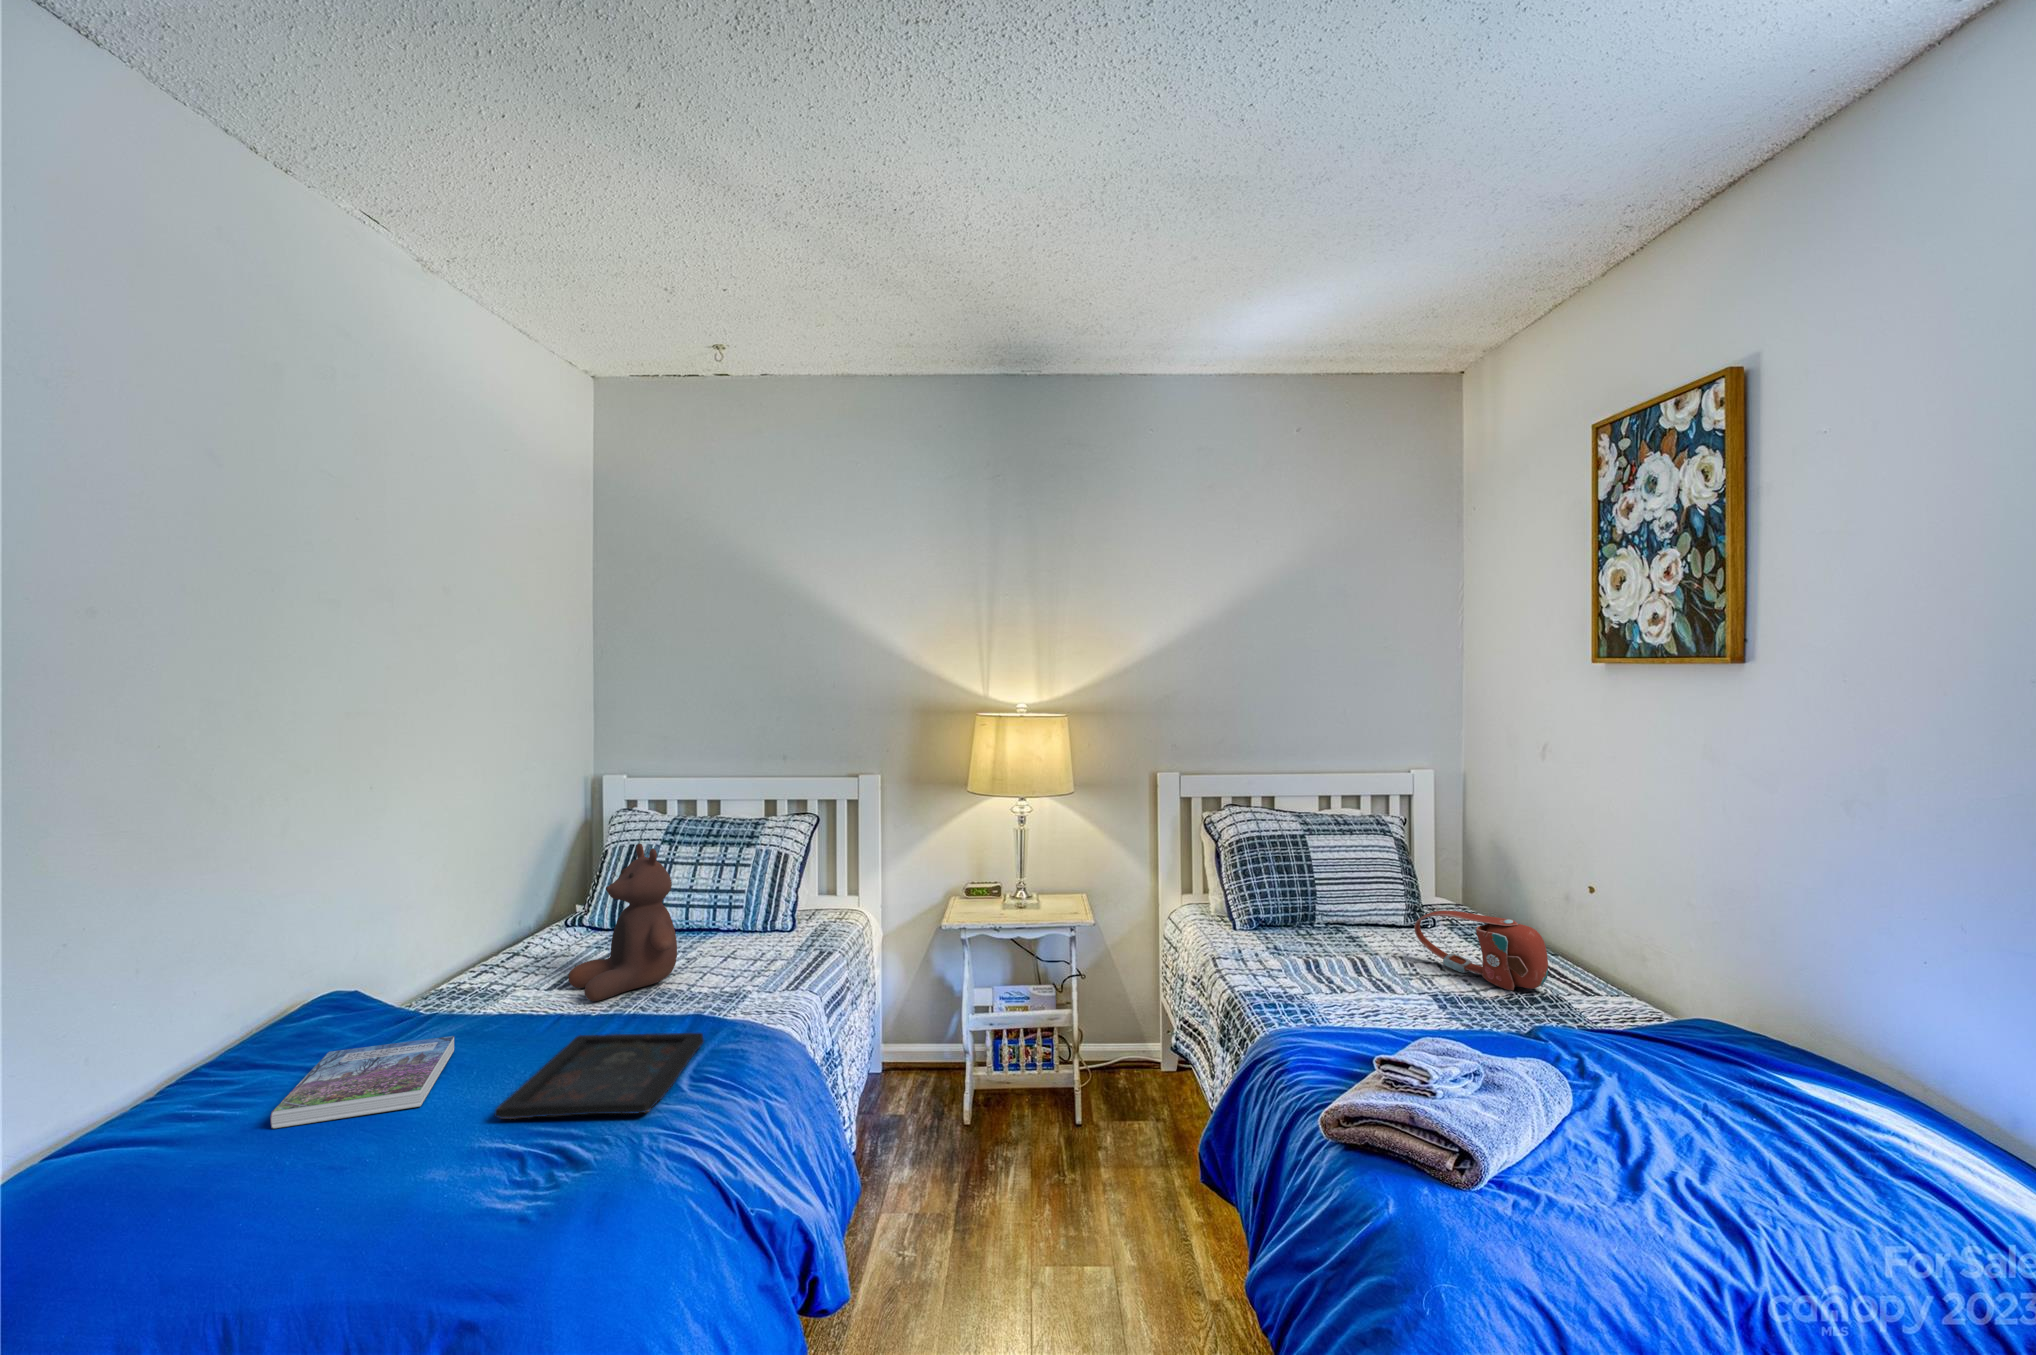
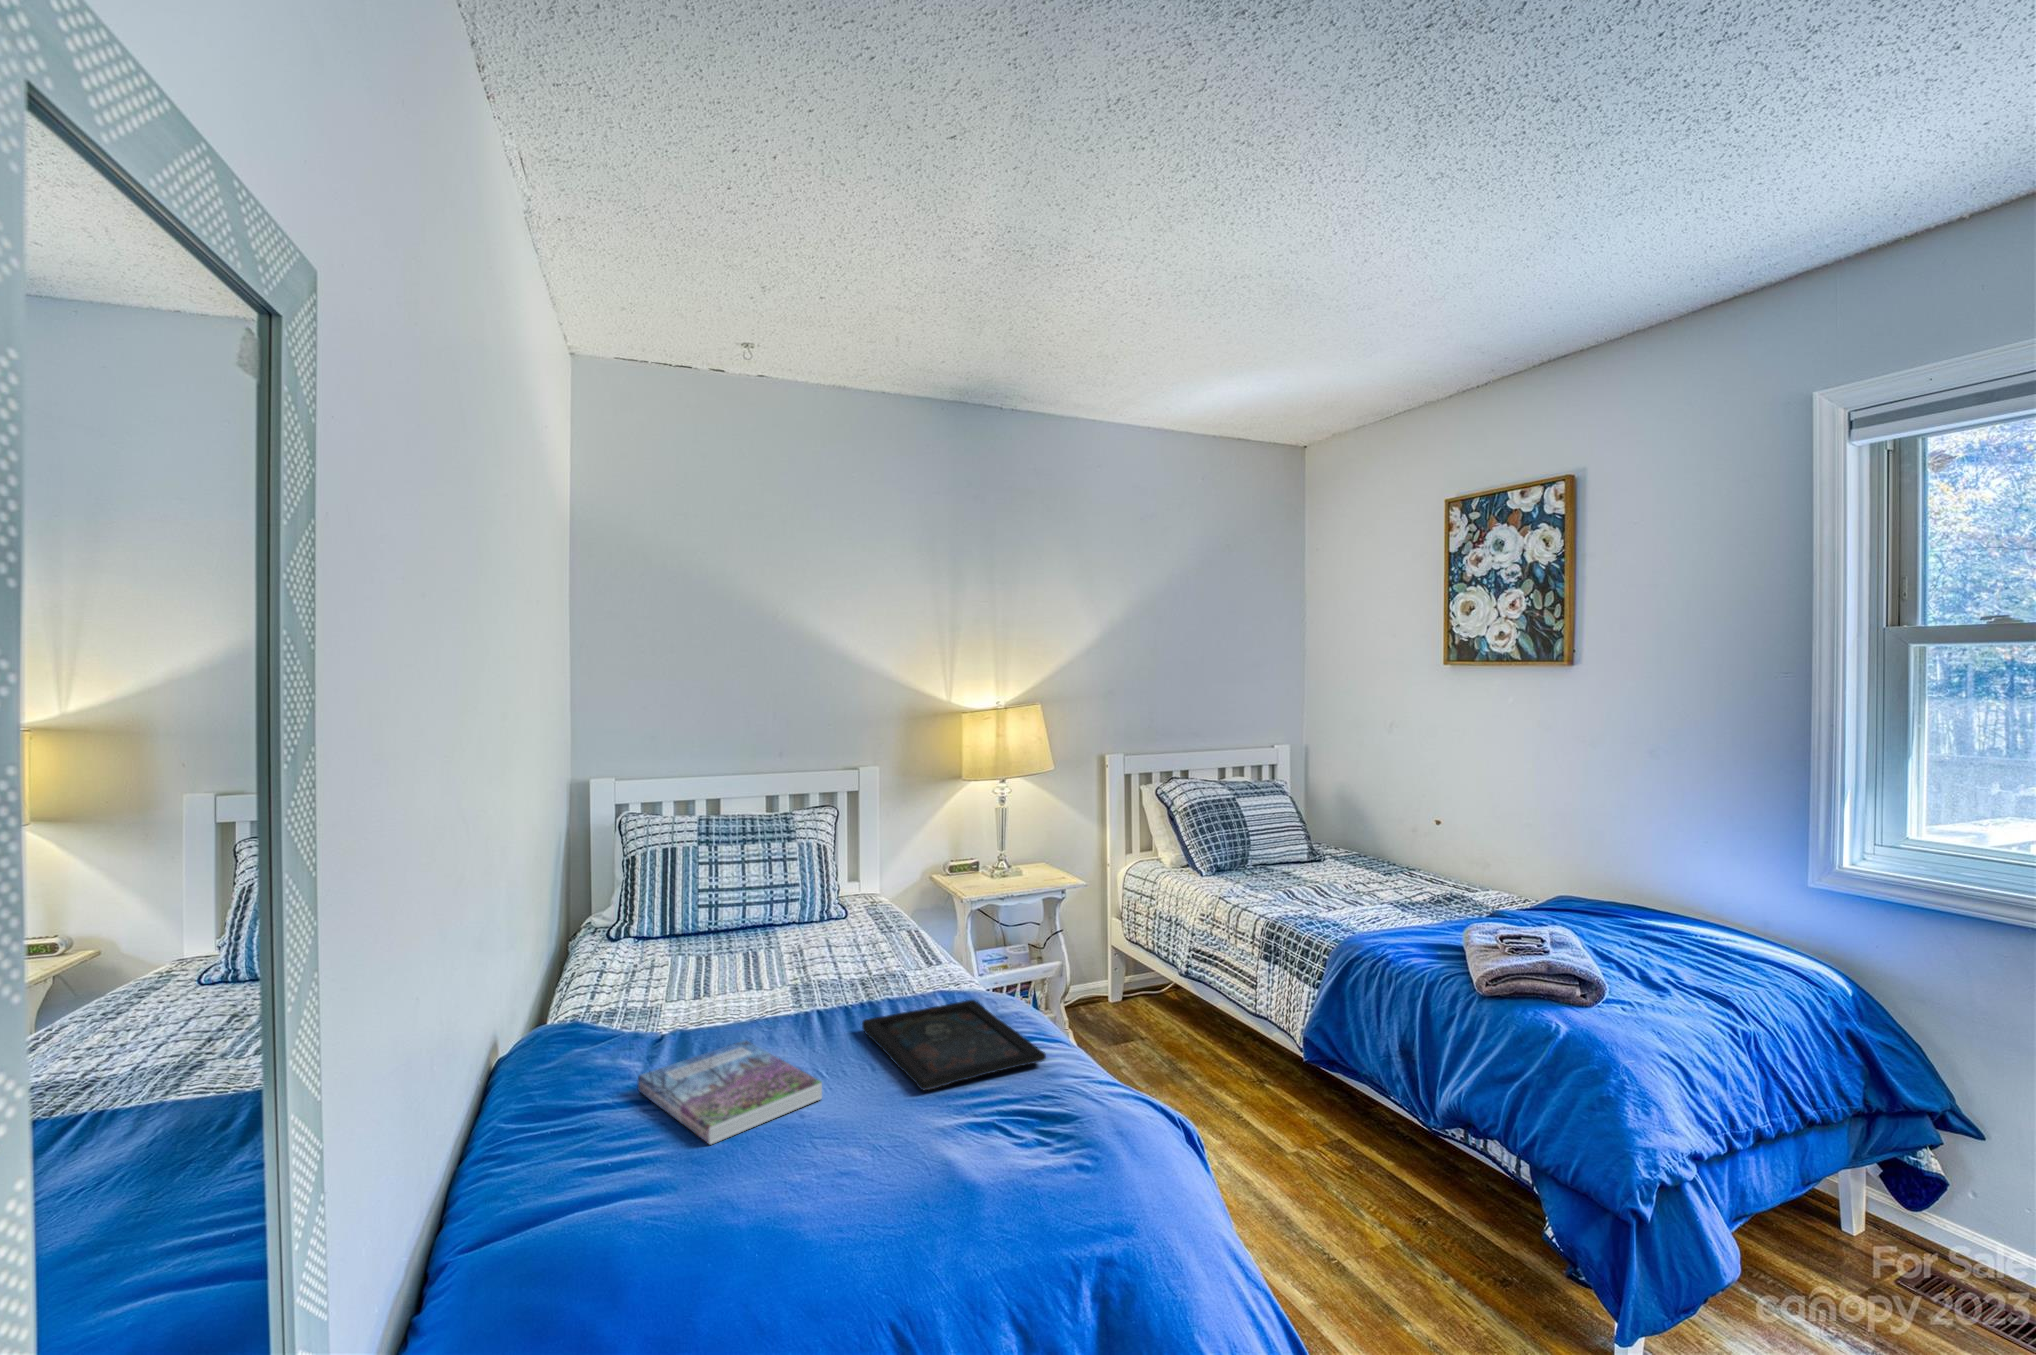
stuffed bear: present [568,844,677,1001] -> none [737,838,855,996]
handbag: present [1414,911,1548,990] -> none [1347,844,1450,895]

